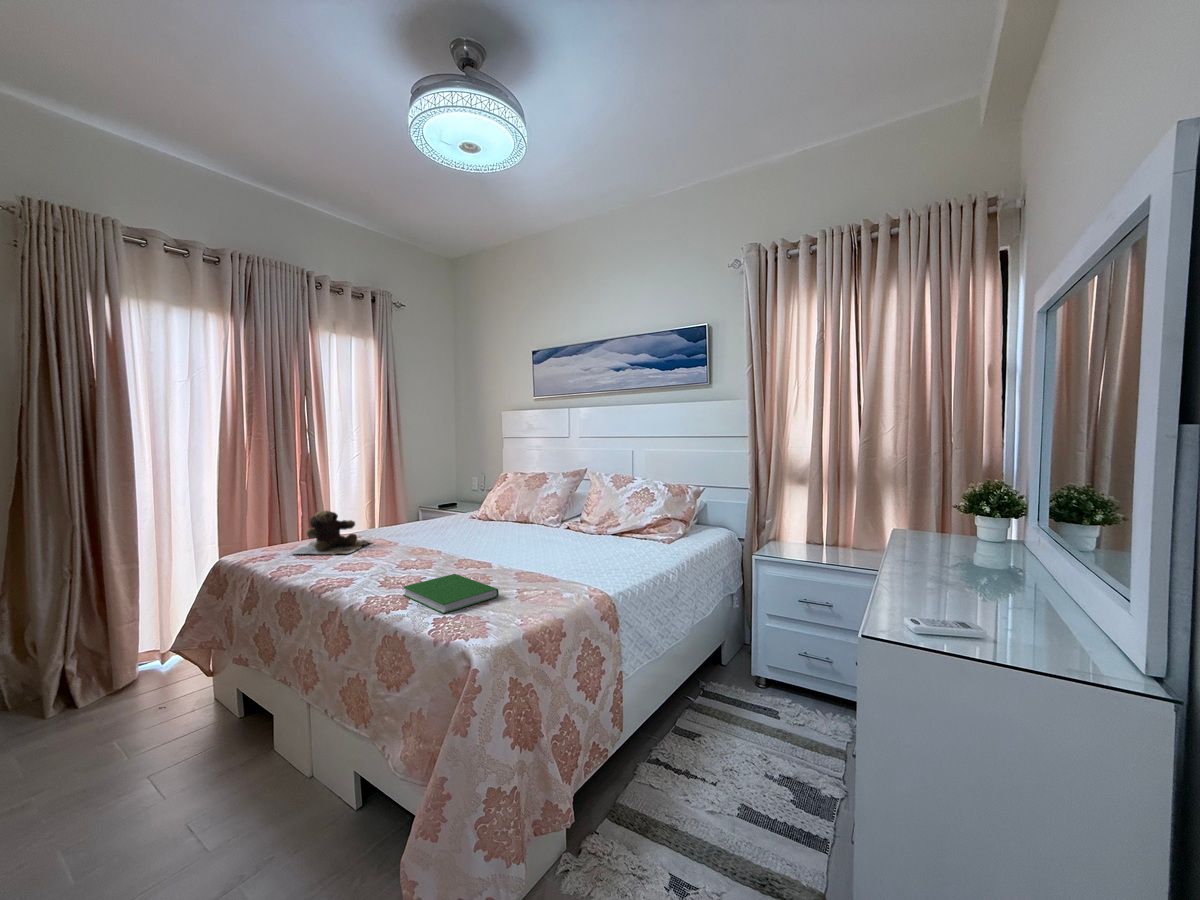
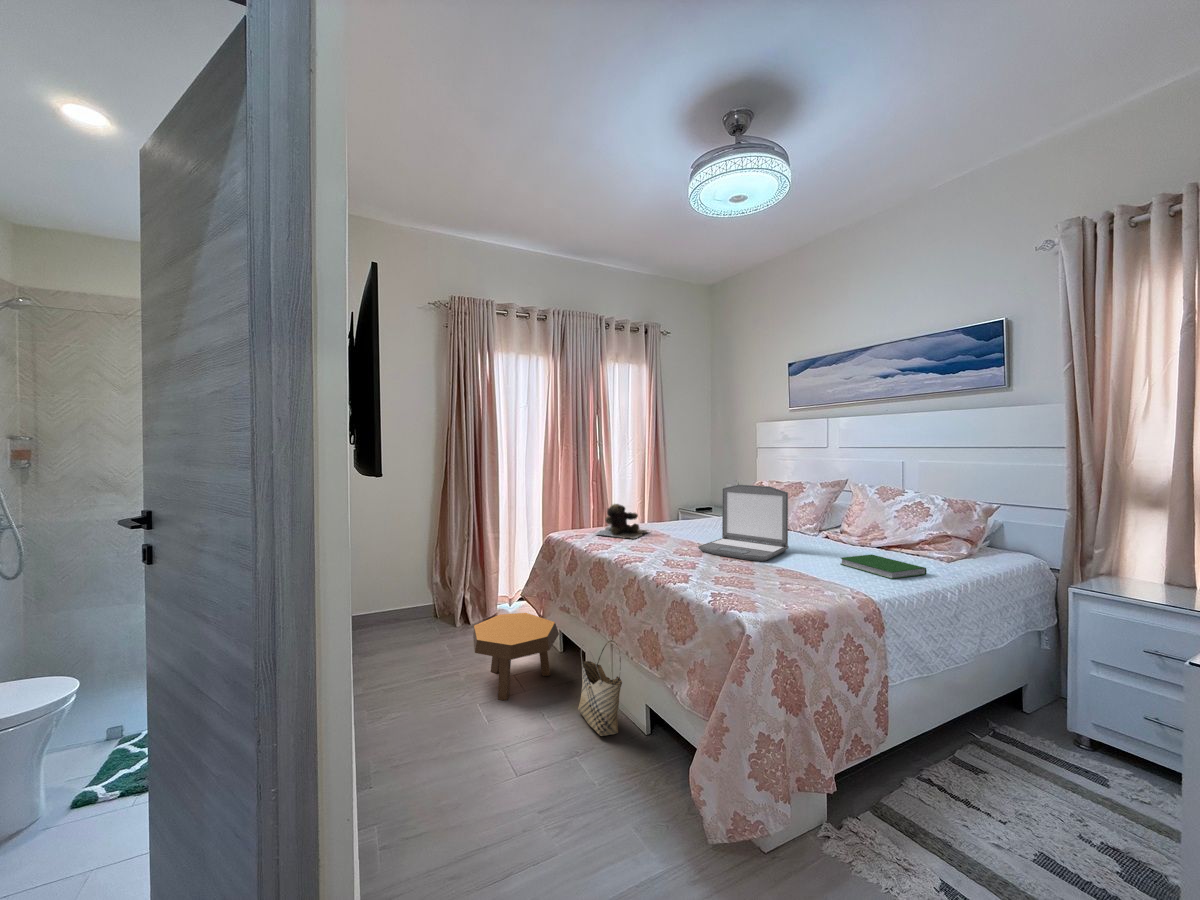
laptop: none [429,480,532,565] -> present [698,485,789,561]
hardcover book: present [403,574,499,614] -> present [841,555,927,579]
footstool: none [43,682,226,839] -> present [473,613,559,701]
woven basket: none [249,700,316,841] -> present [578,640,622,736]

